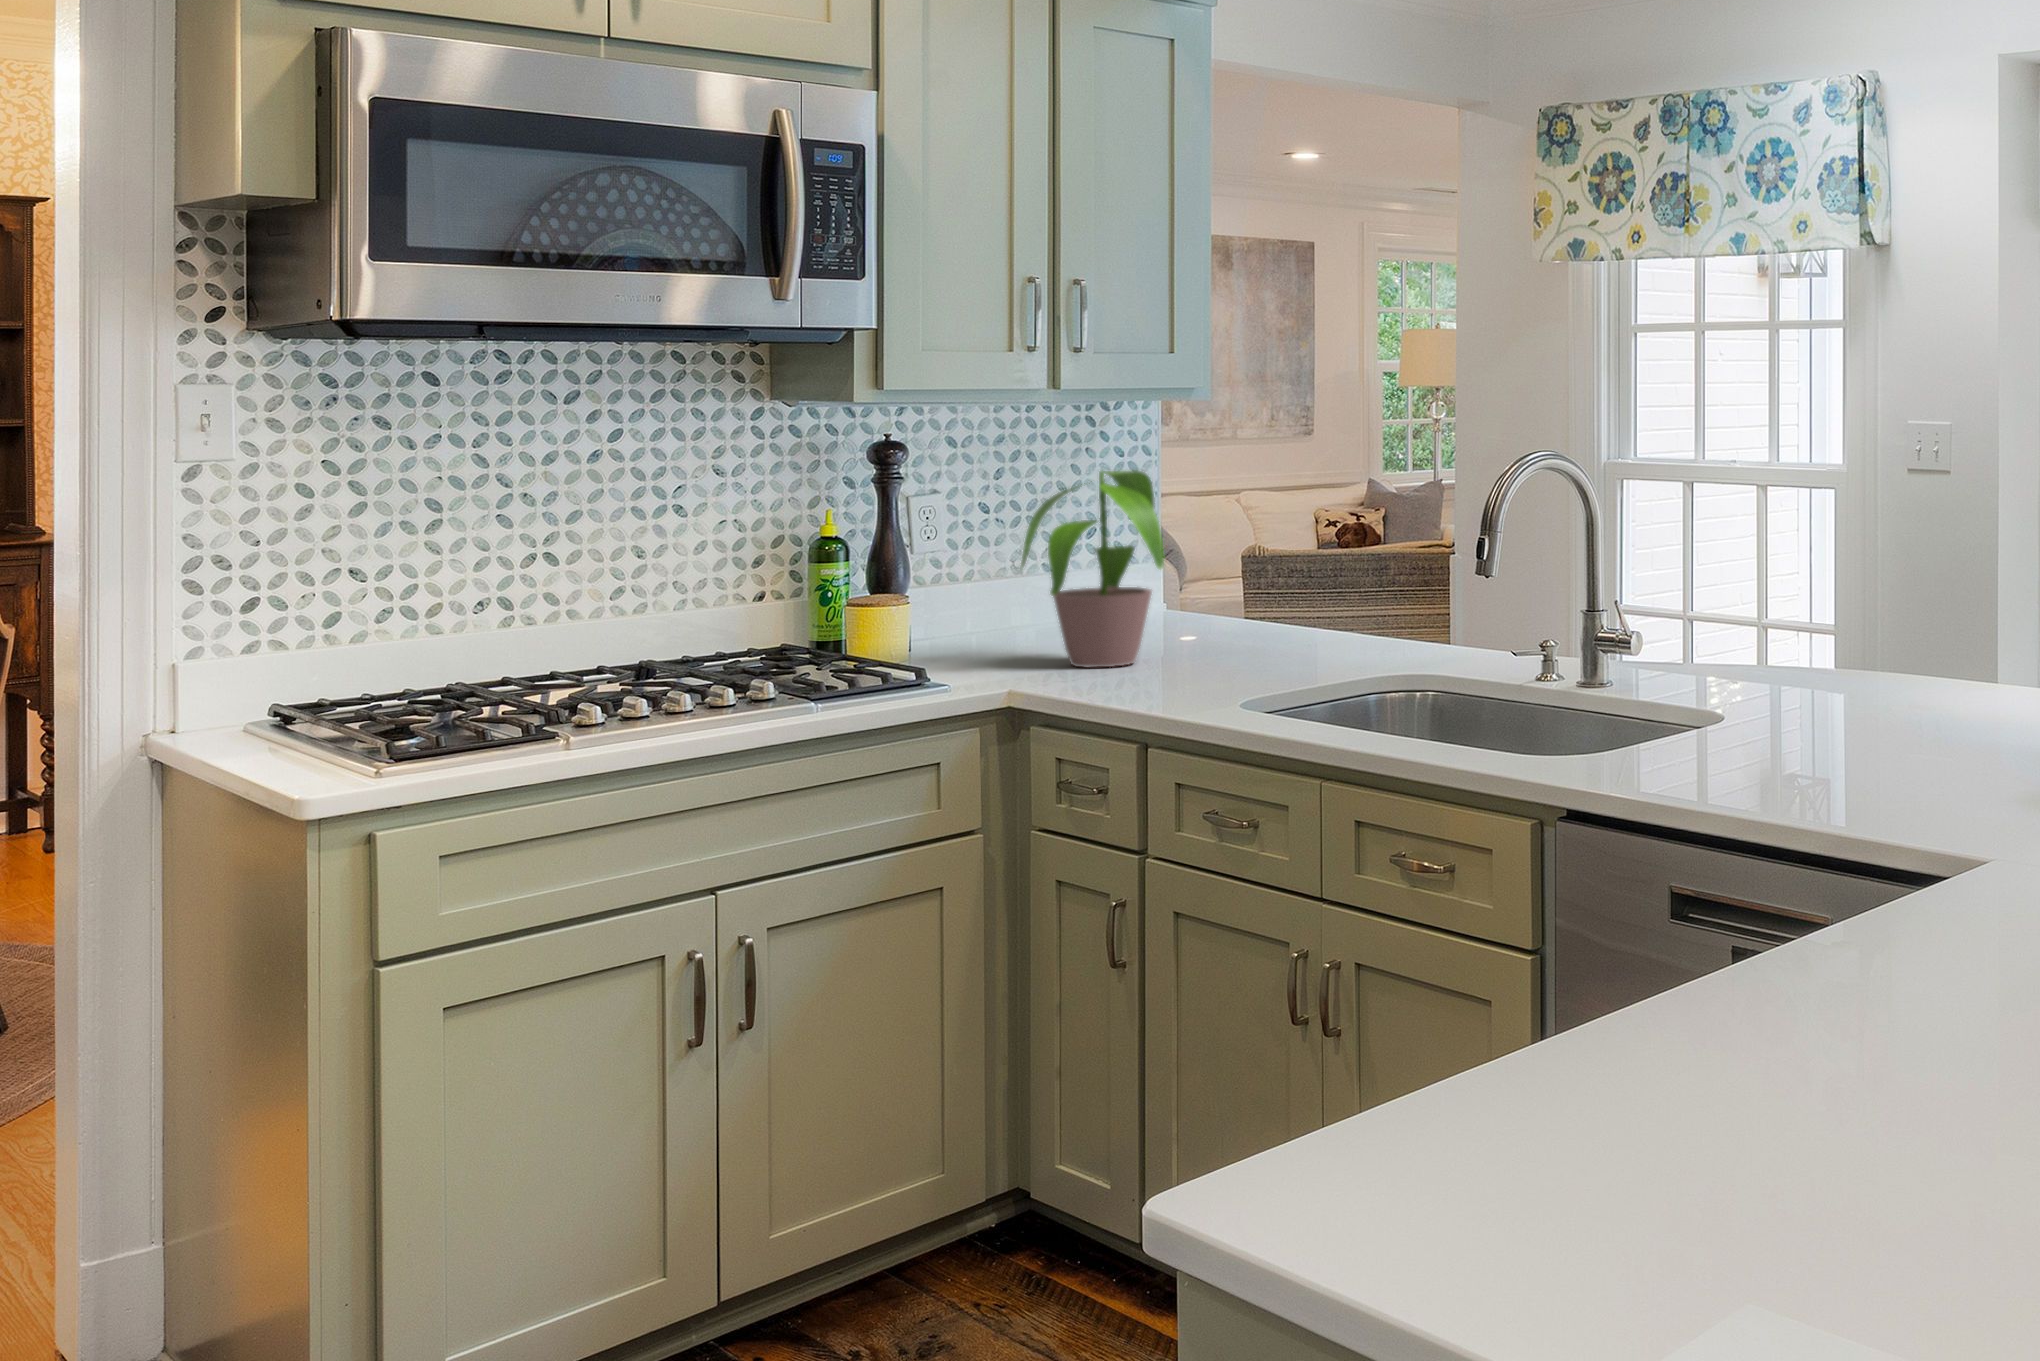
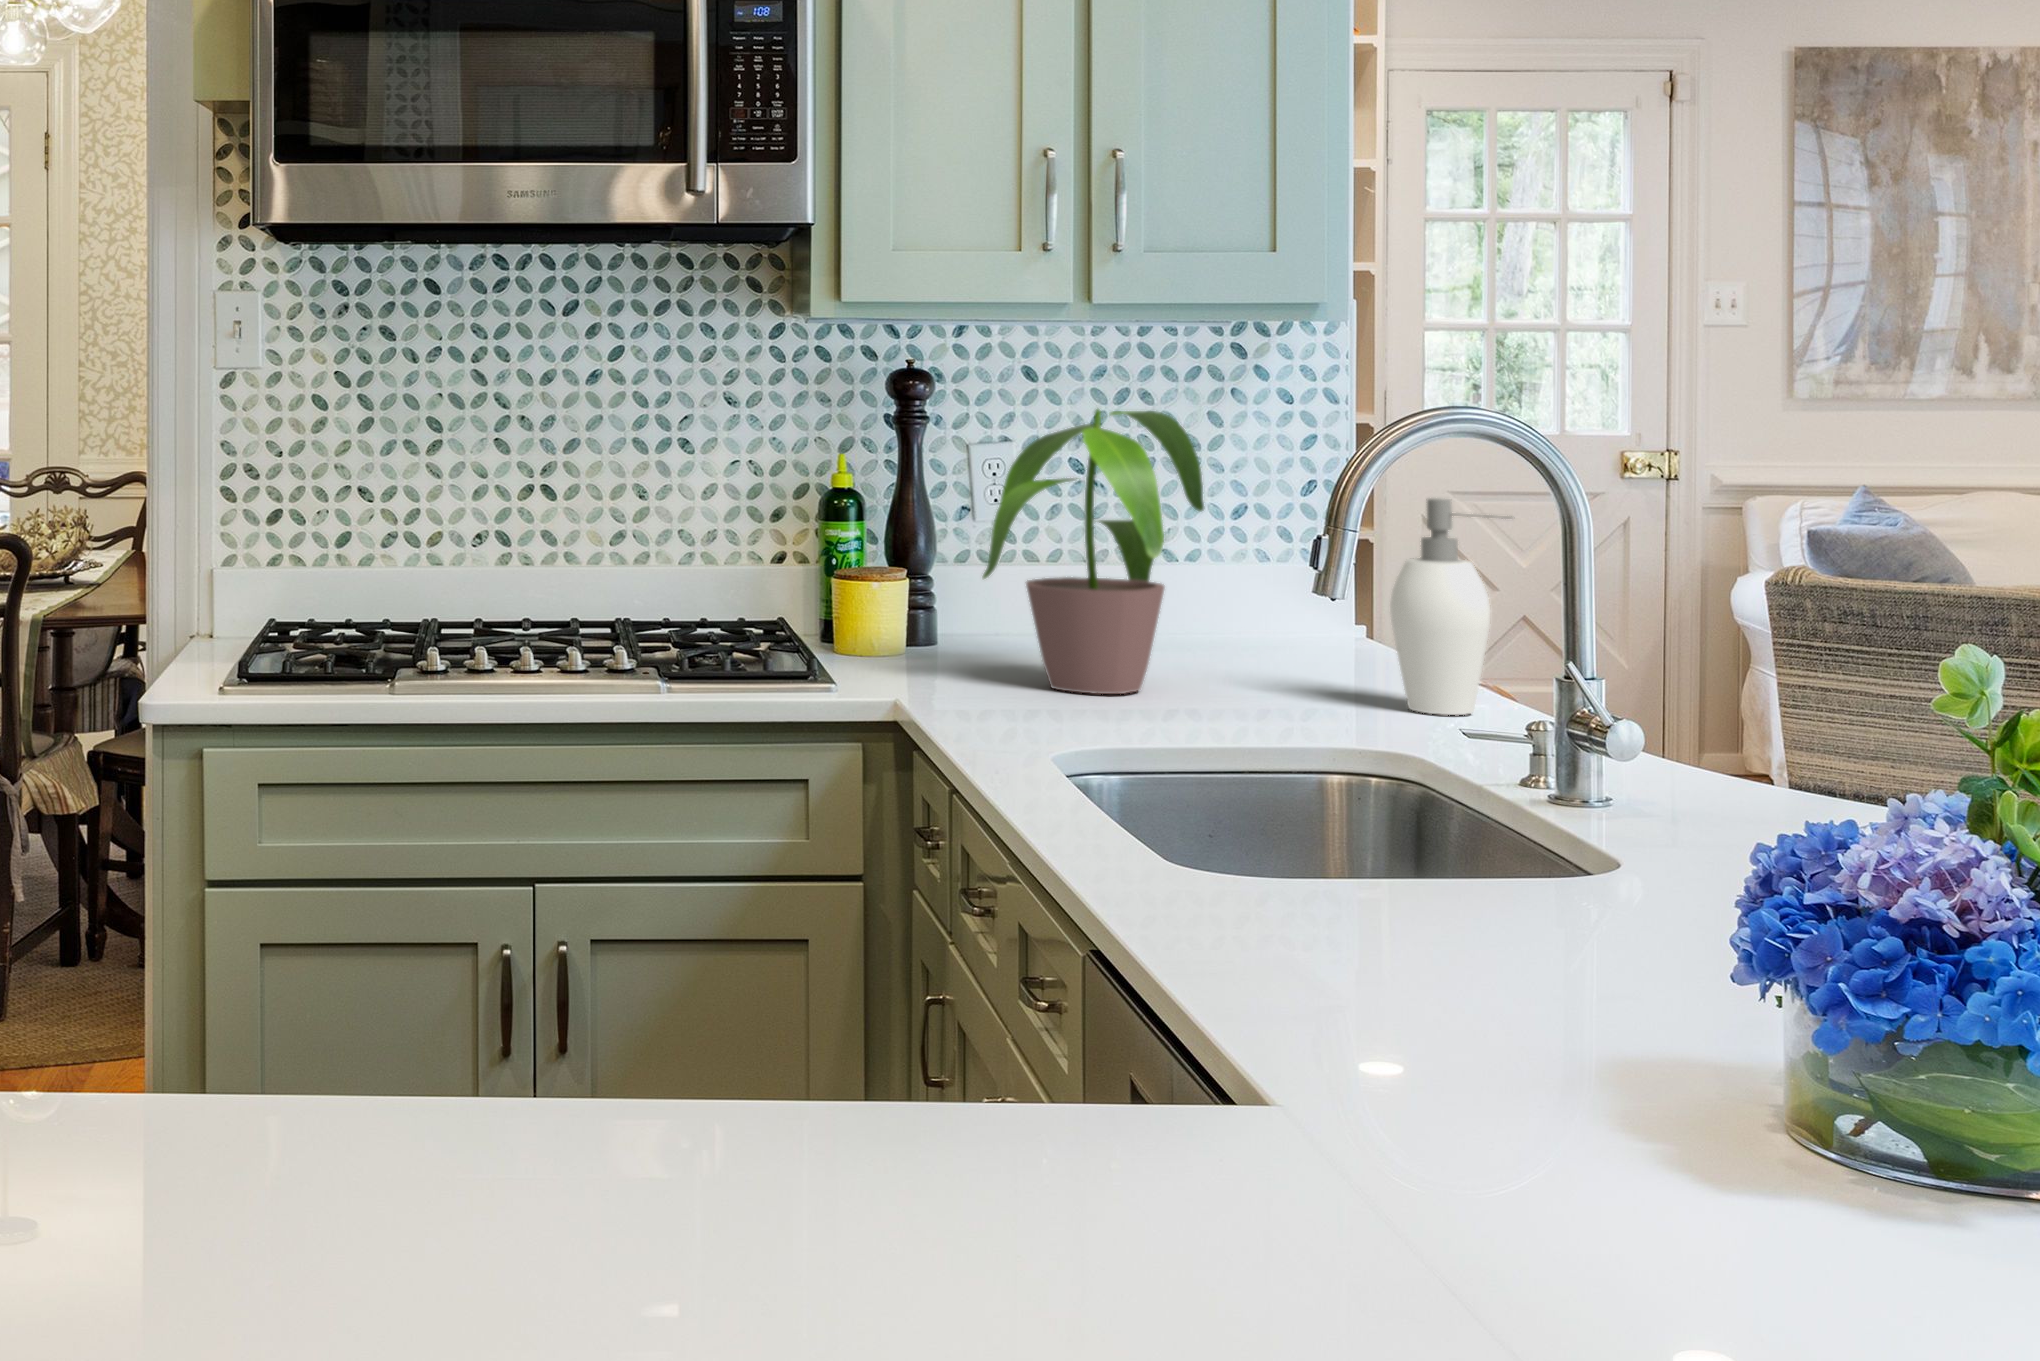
soap dispenser: none [1282,518,1360,651] -> present [1390,498,1512,715]

